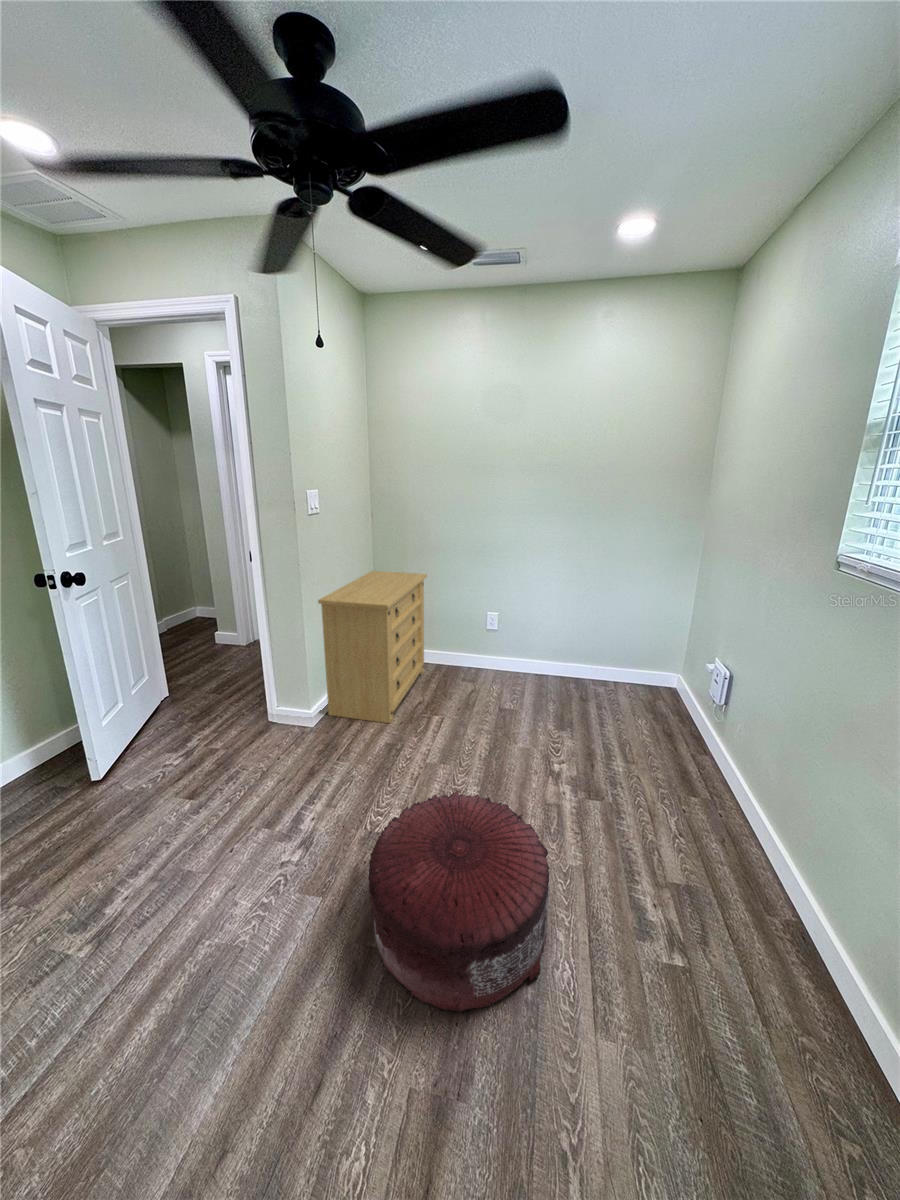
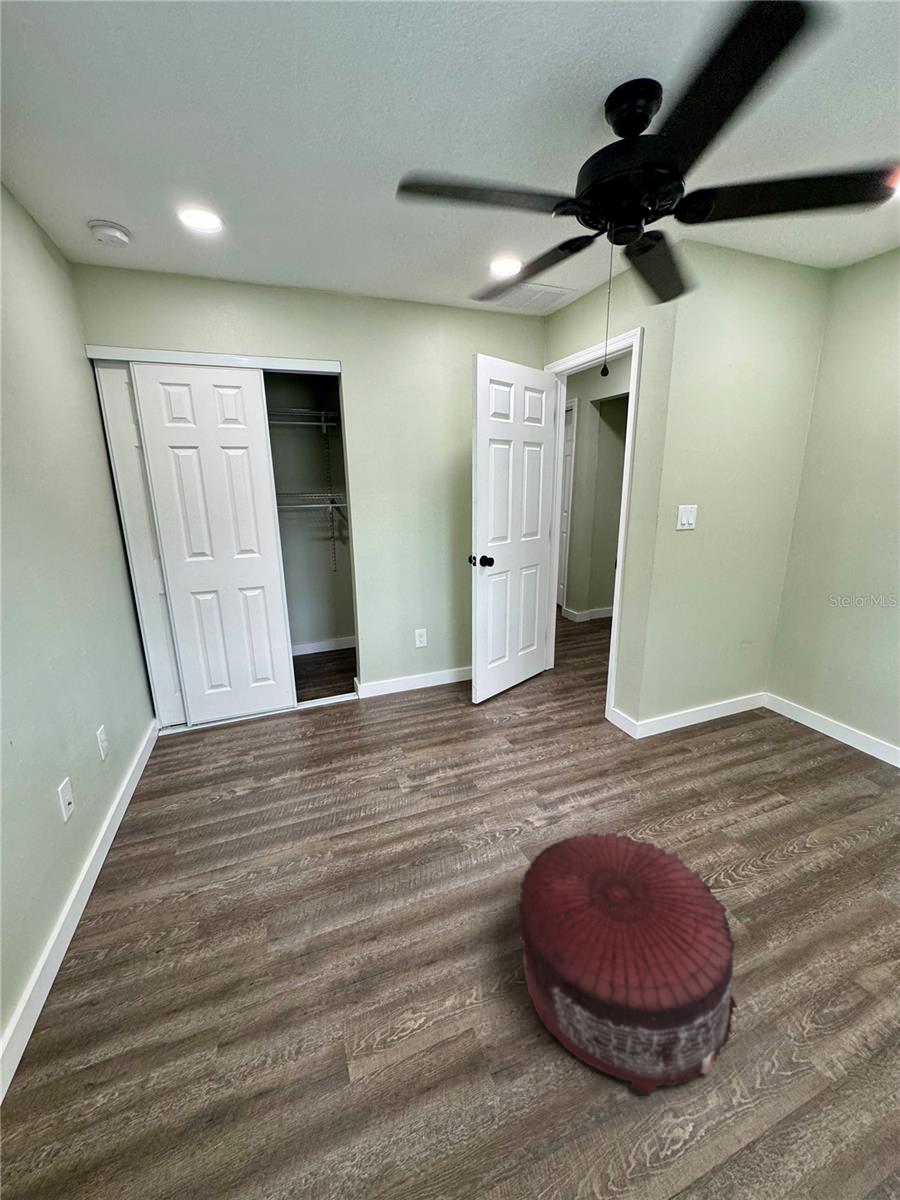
dresser: present [318,571,427,723] -> none [659,594,850,772]

